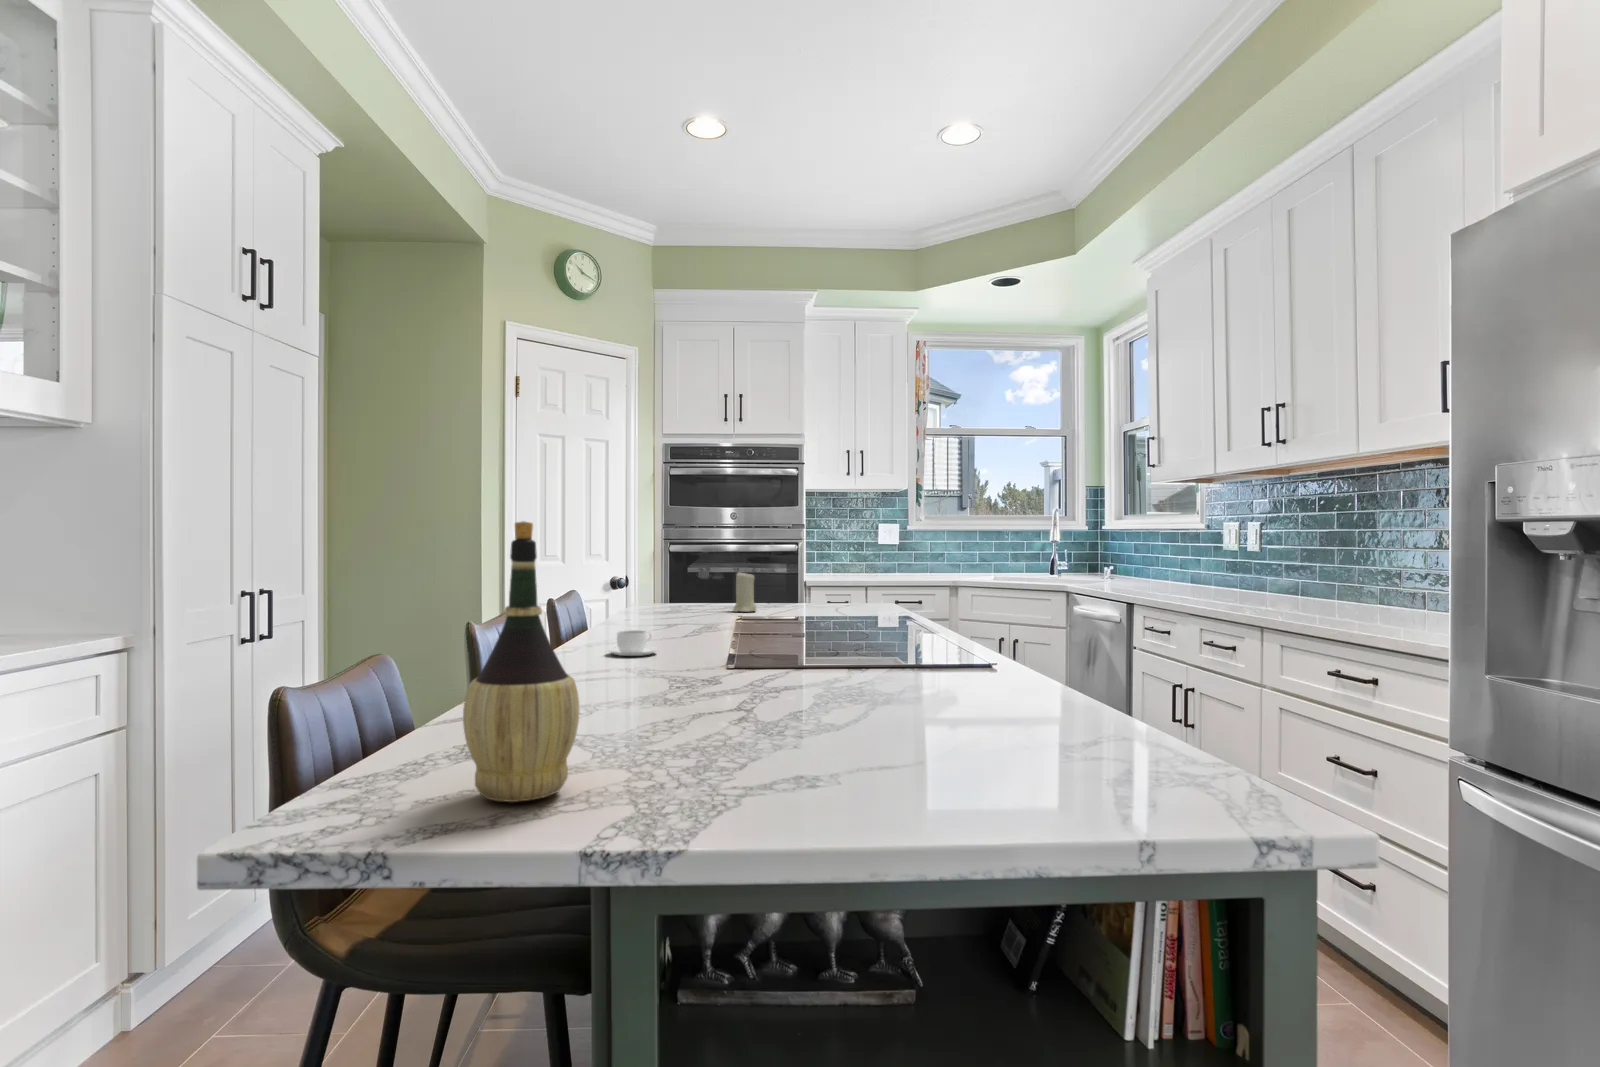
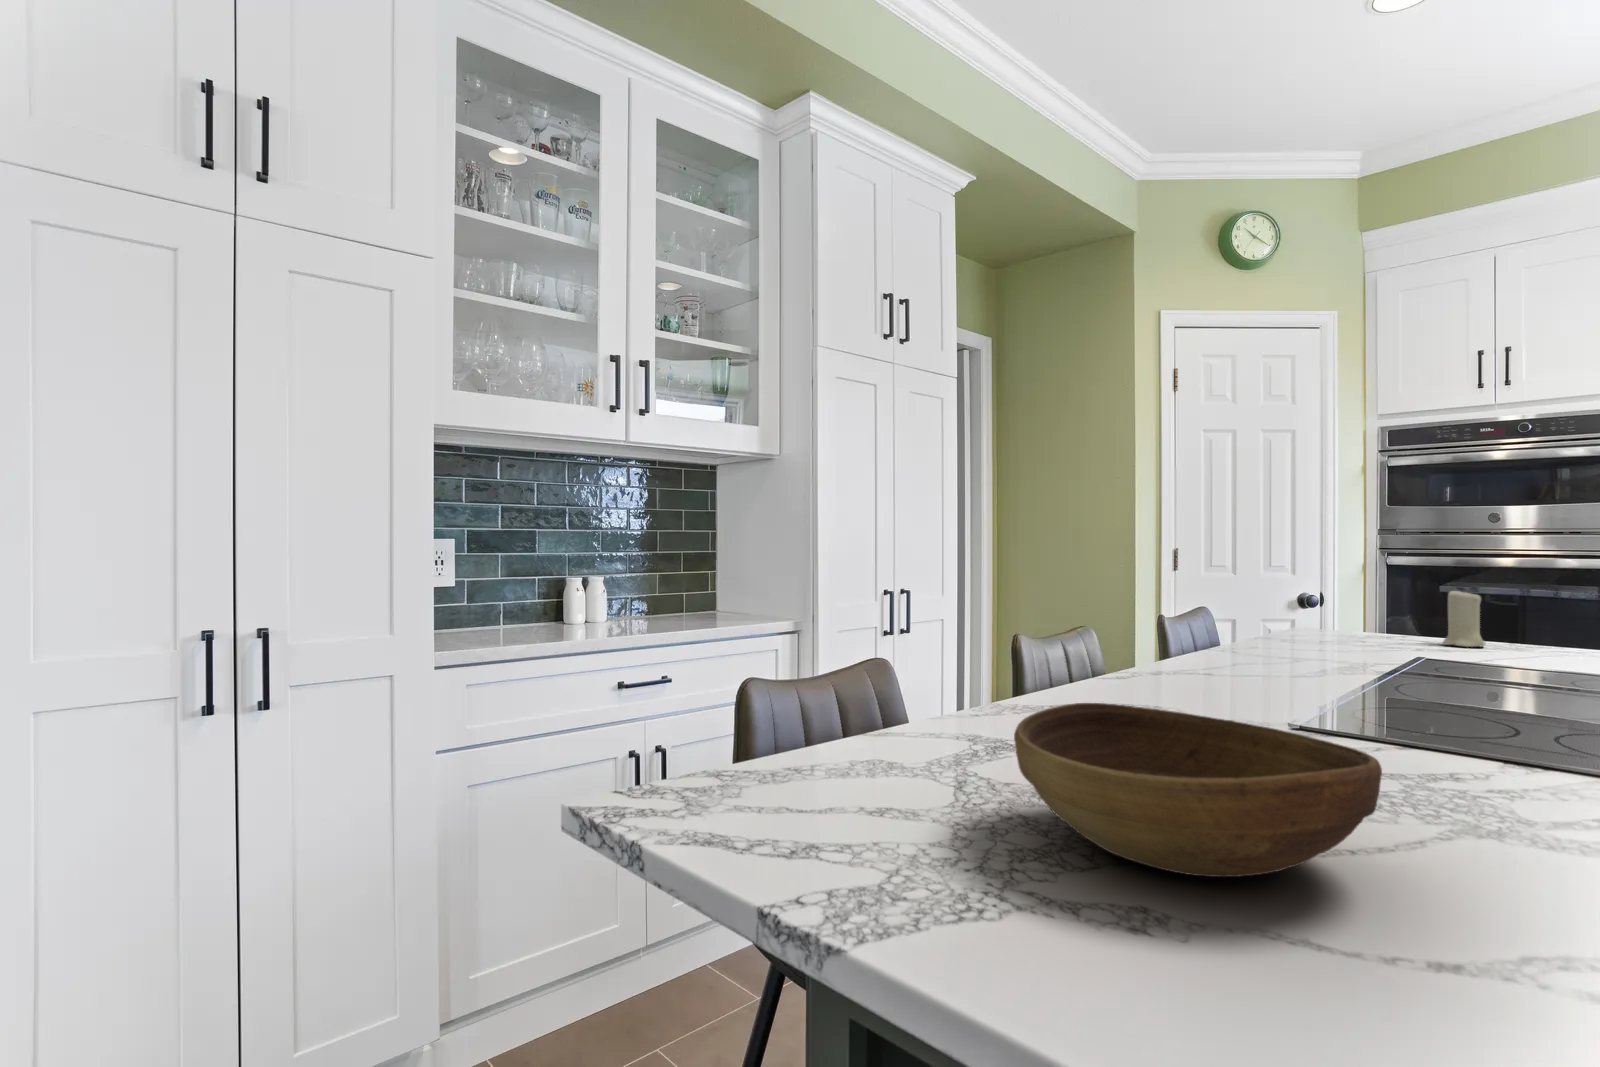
wine bottle: present [463,521,579,802] -> none [757,506,884,830]
coffee cup: present [608,630,657,656] -> none [1173,654,1243,687]
bowl: none [659,667,879,765] -> present [1014,703,1382,877]

